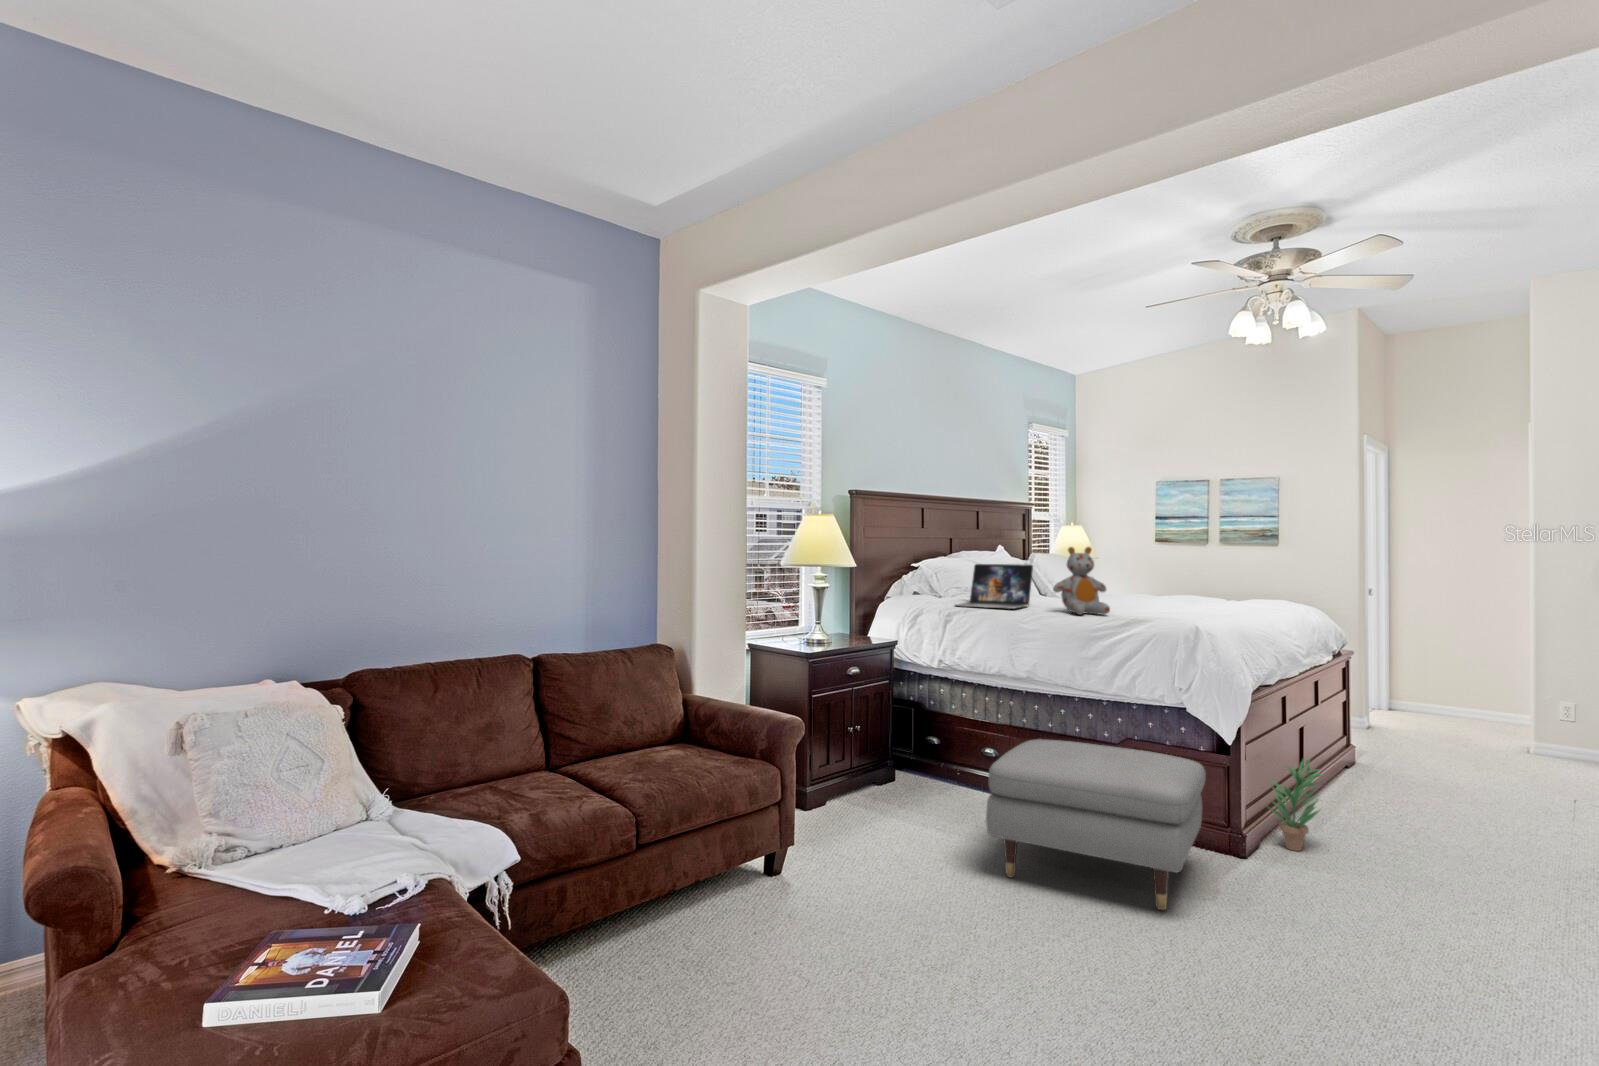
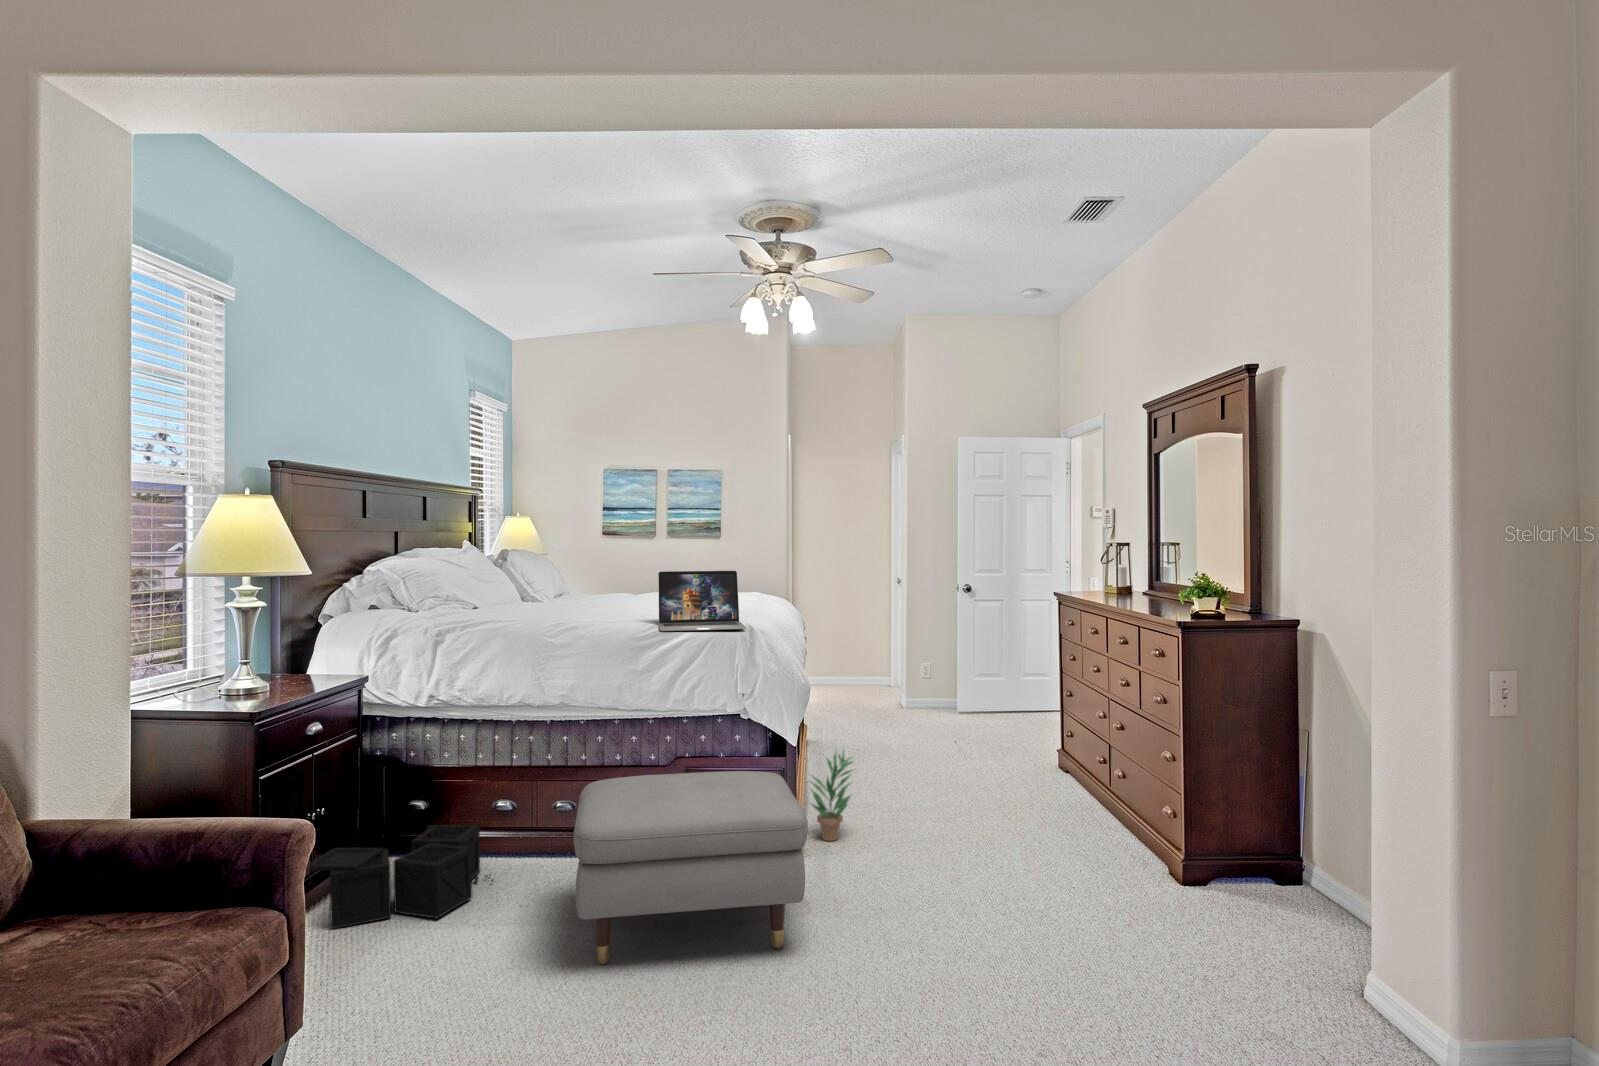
stuffed bear: present [1053,547,1110,615] -> none [574,542,640,622]
laptop: present [955,564,1033,609] -> present [658,570,746,631]
storage bin: none [842,756,971,819] -> present [309,825,494,929]

